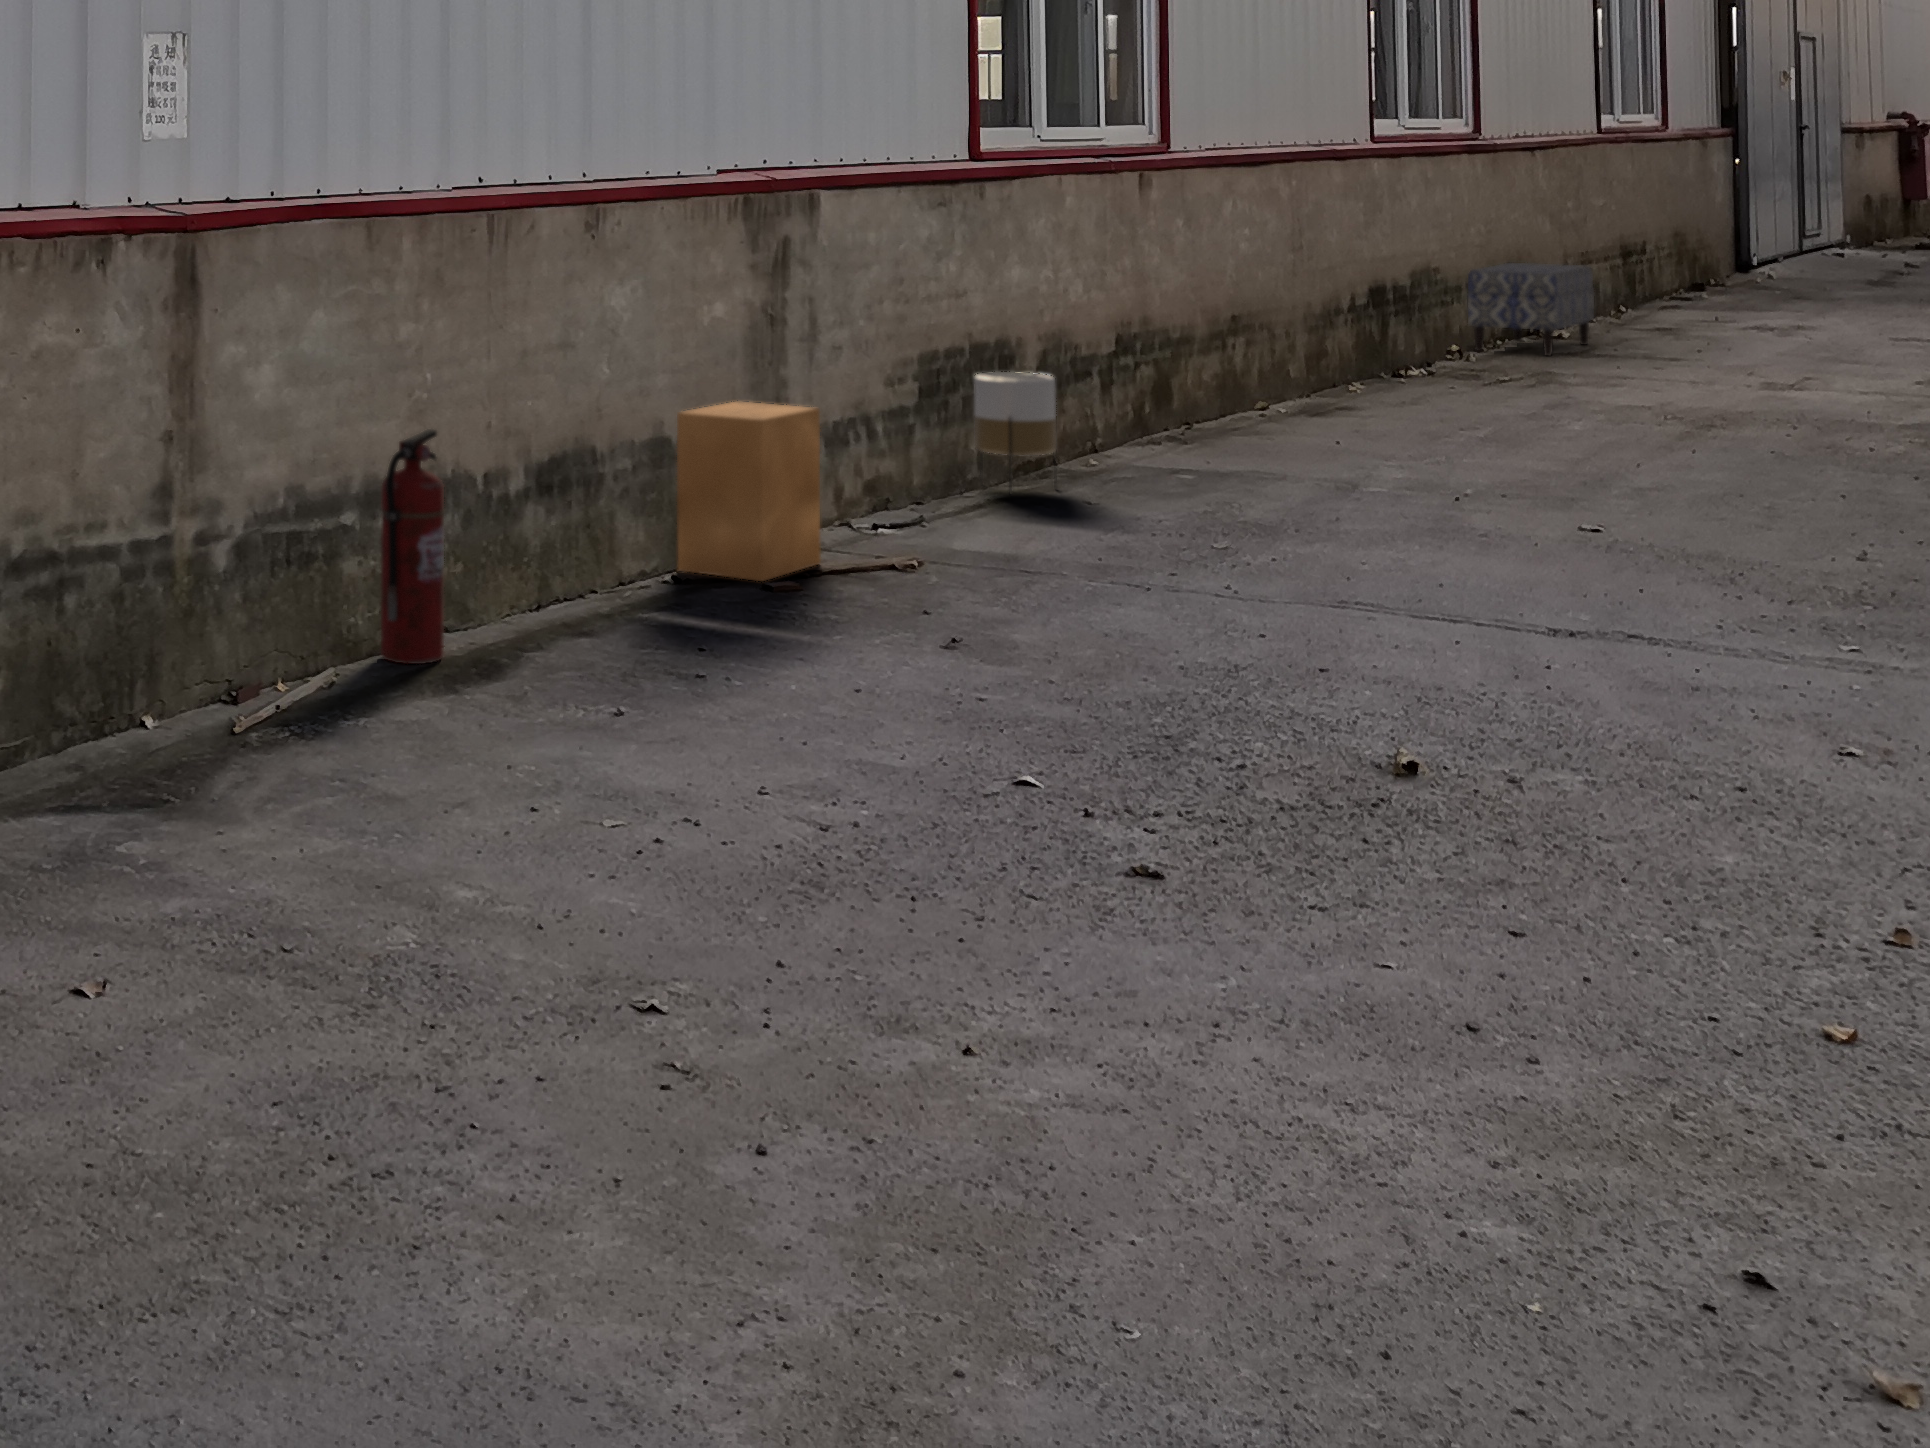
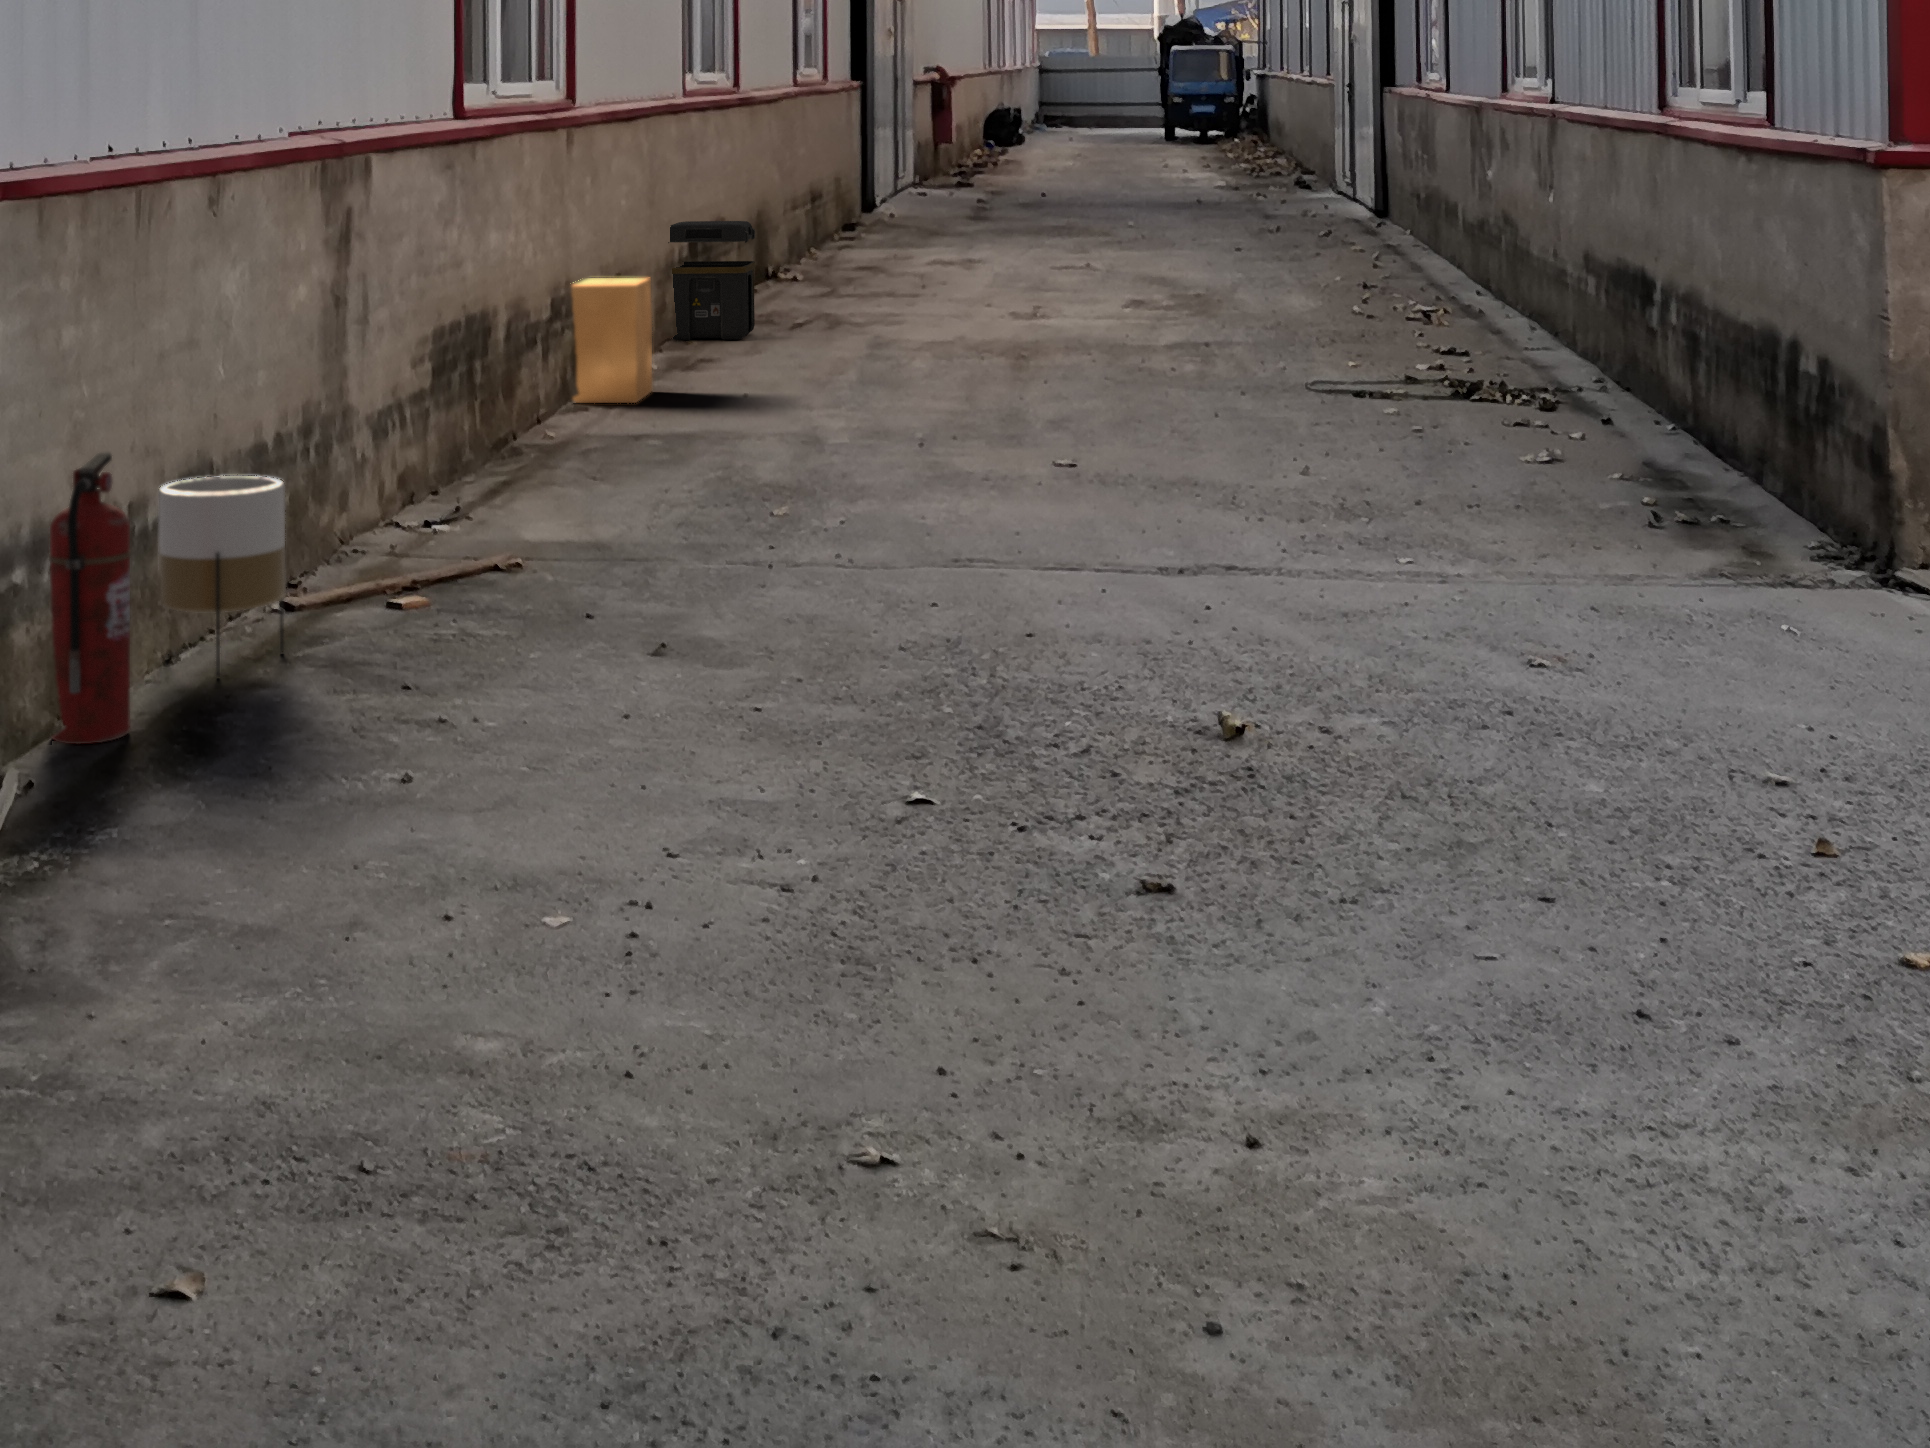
bench: present [1468,263,1594,356] -> none [743,209,836,296]
toolbox: none [1322,270,1428,394] -> present [668,221,755,340]
planter: present [974,372,1057,492] -> present [159,476,286,676]
cardboard box: present [677,401,821,581] -> present [572,278,652,403]

